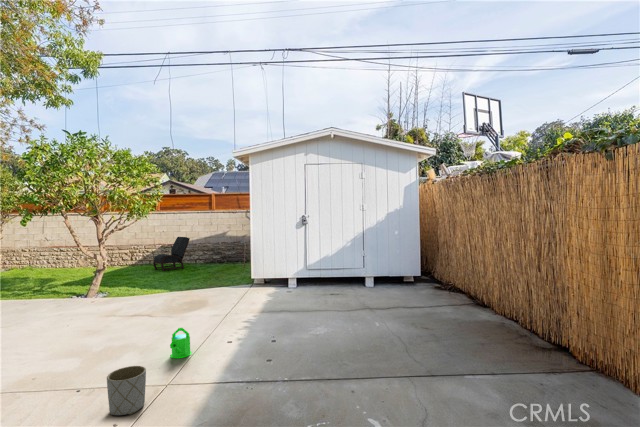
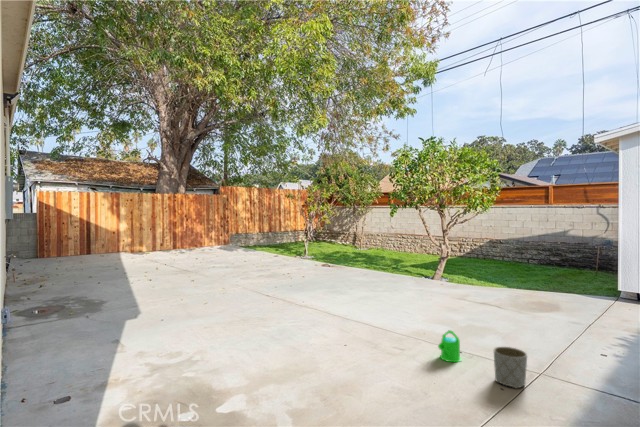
lounge chair: present [153,237,190,271] -> none [483,232,522,266]
watering can: present [170,328,192,359] -> present [438,330,461,362]

